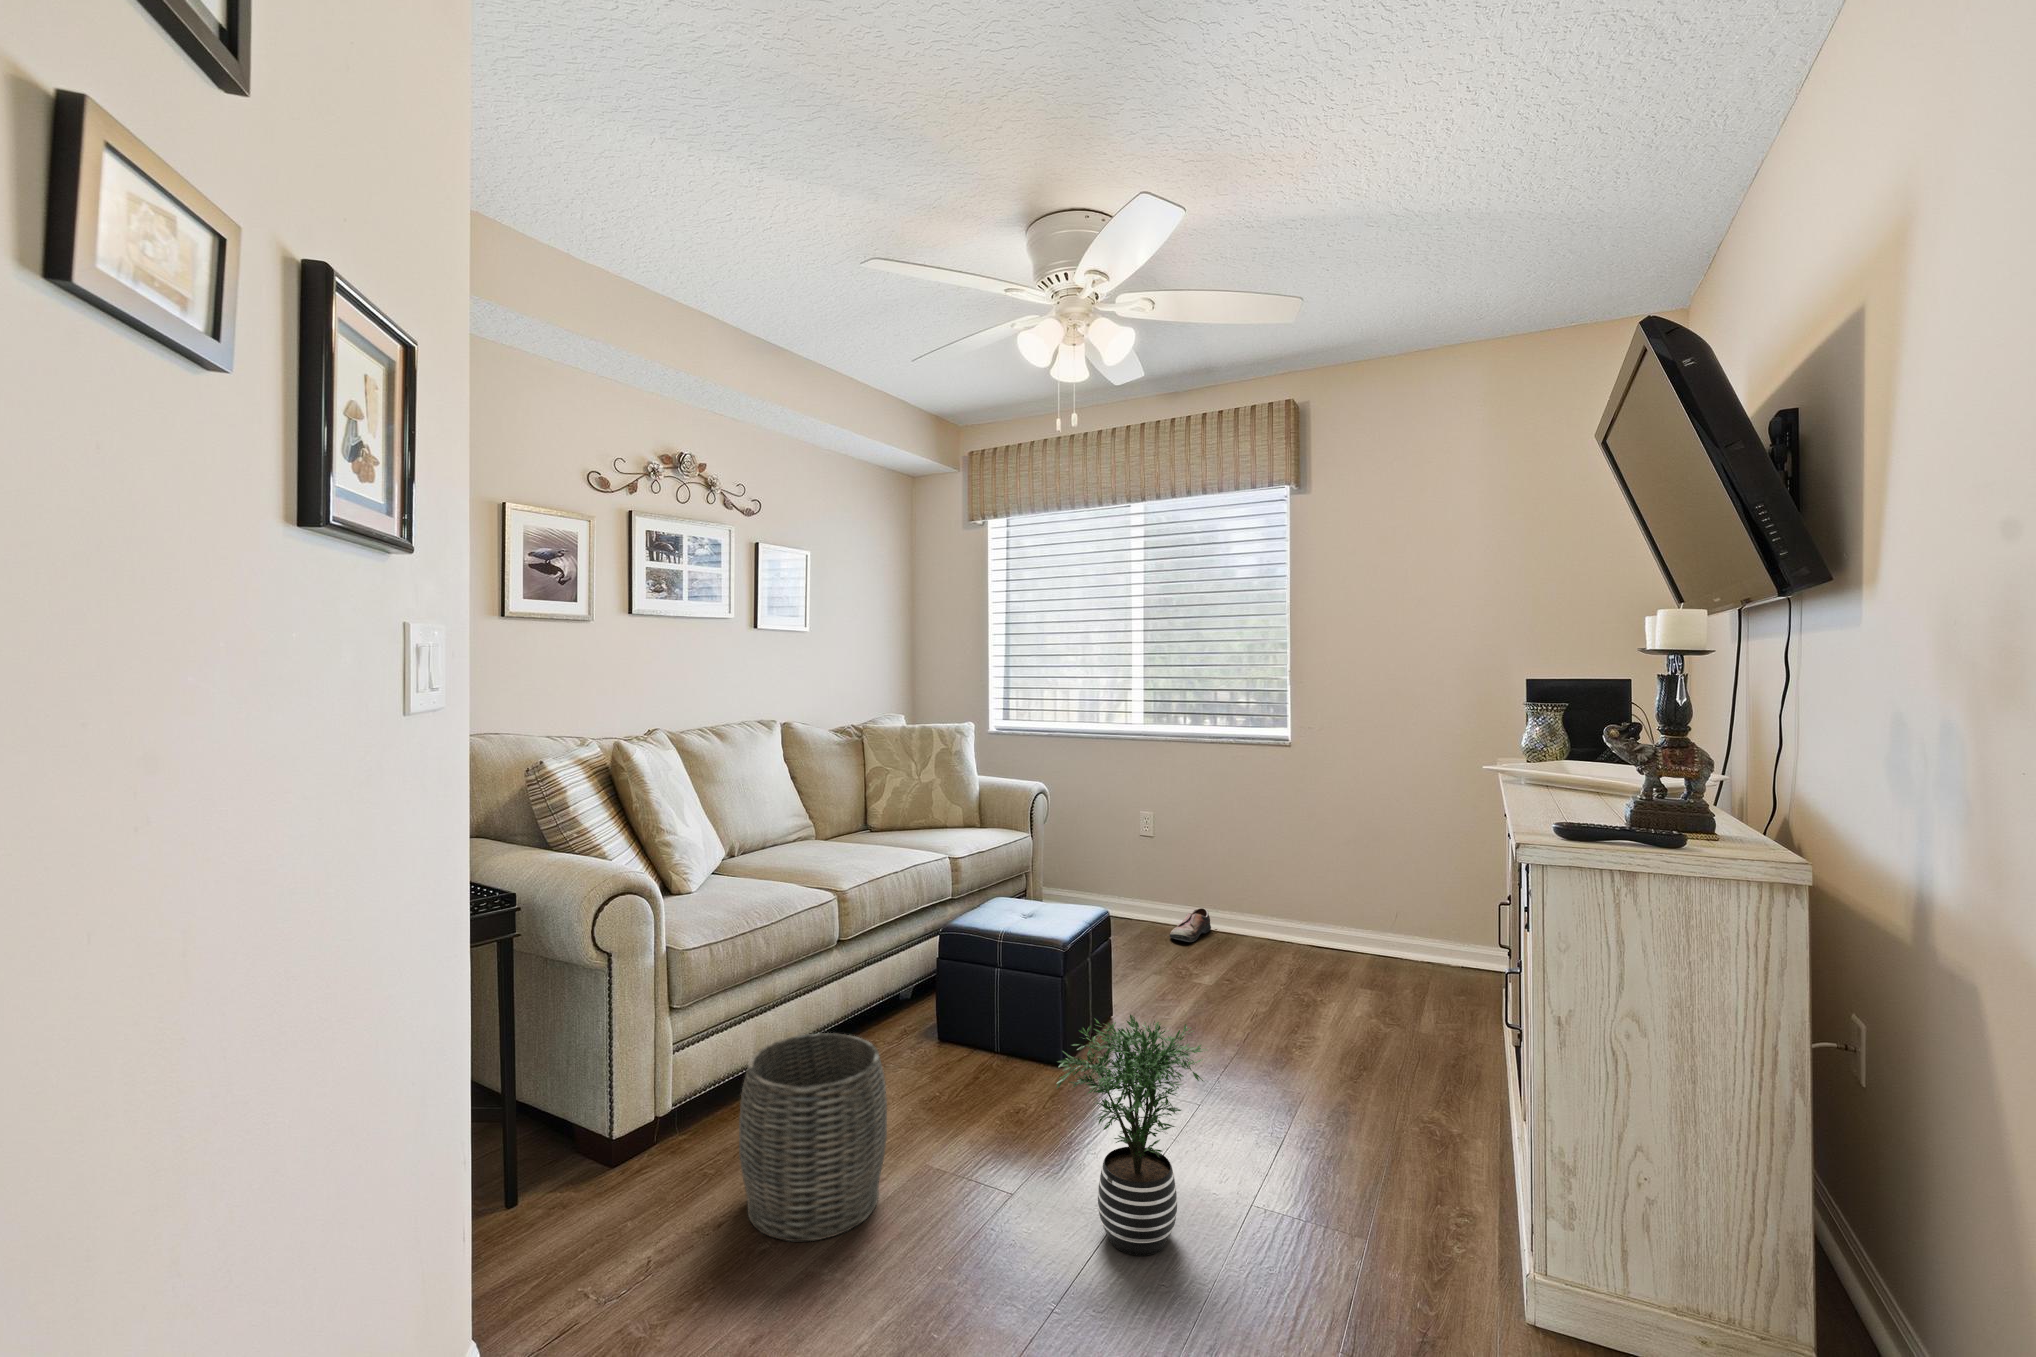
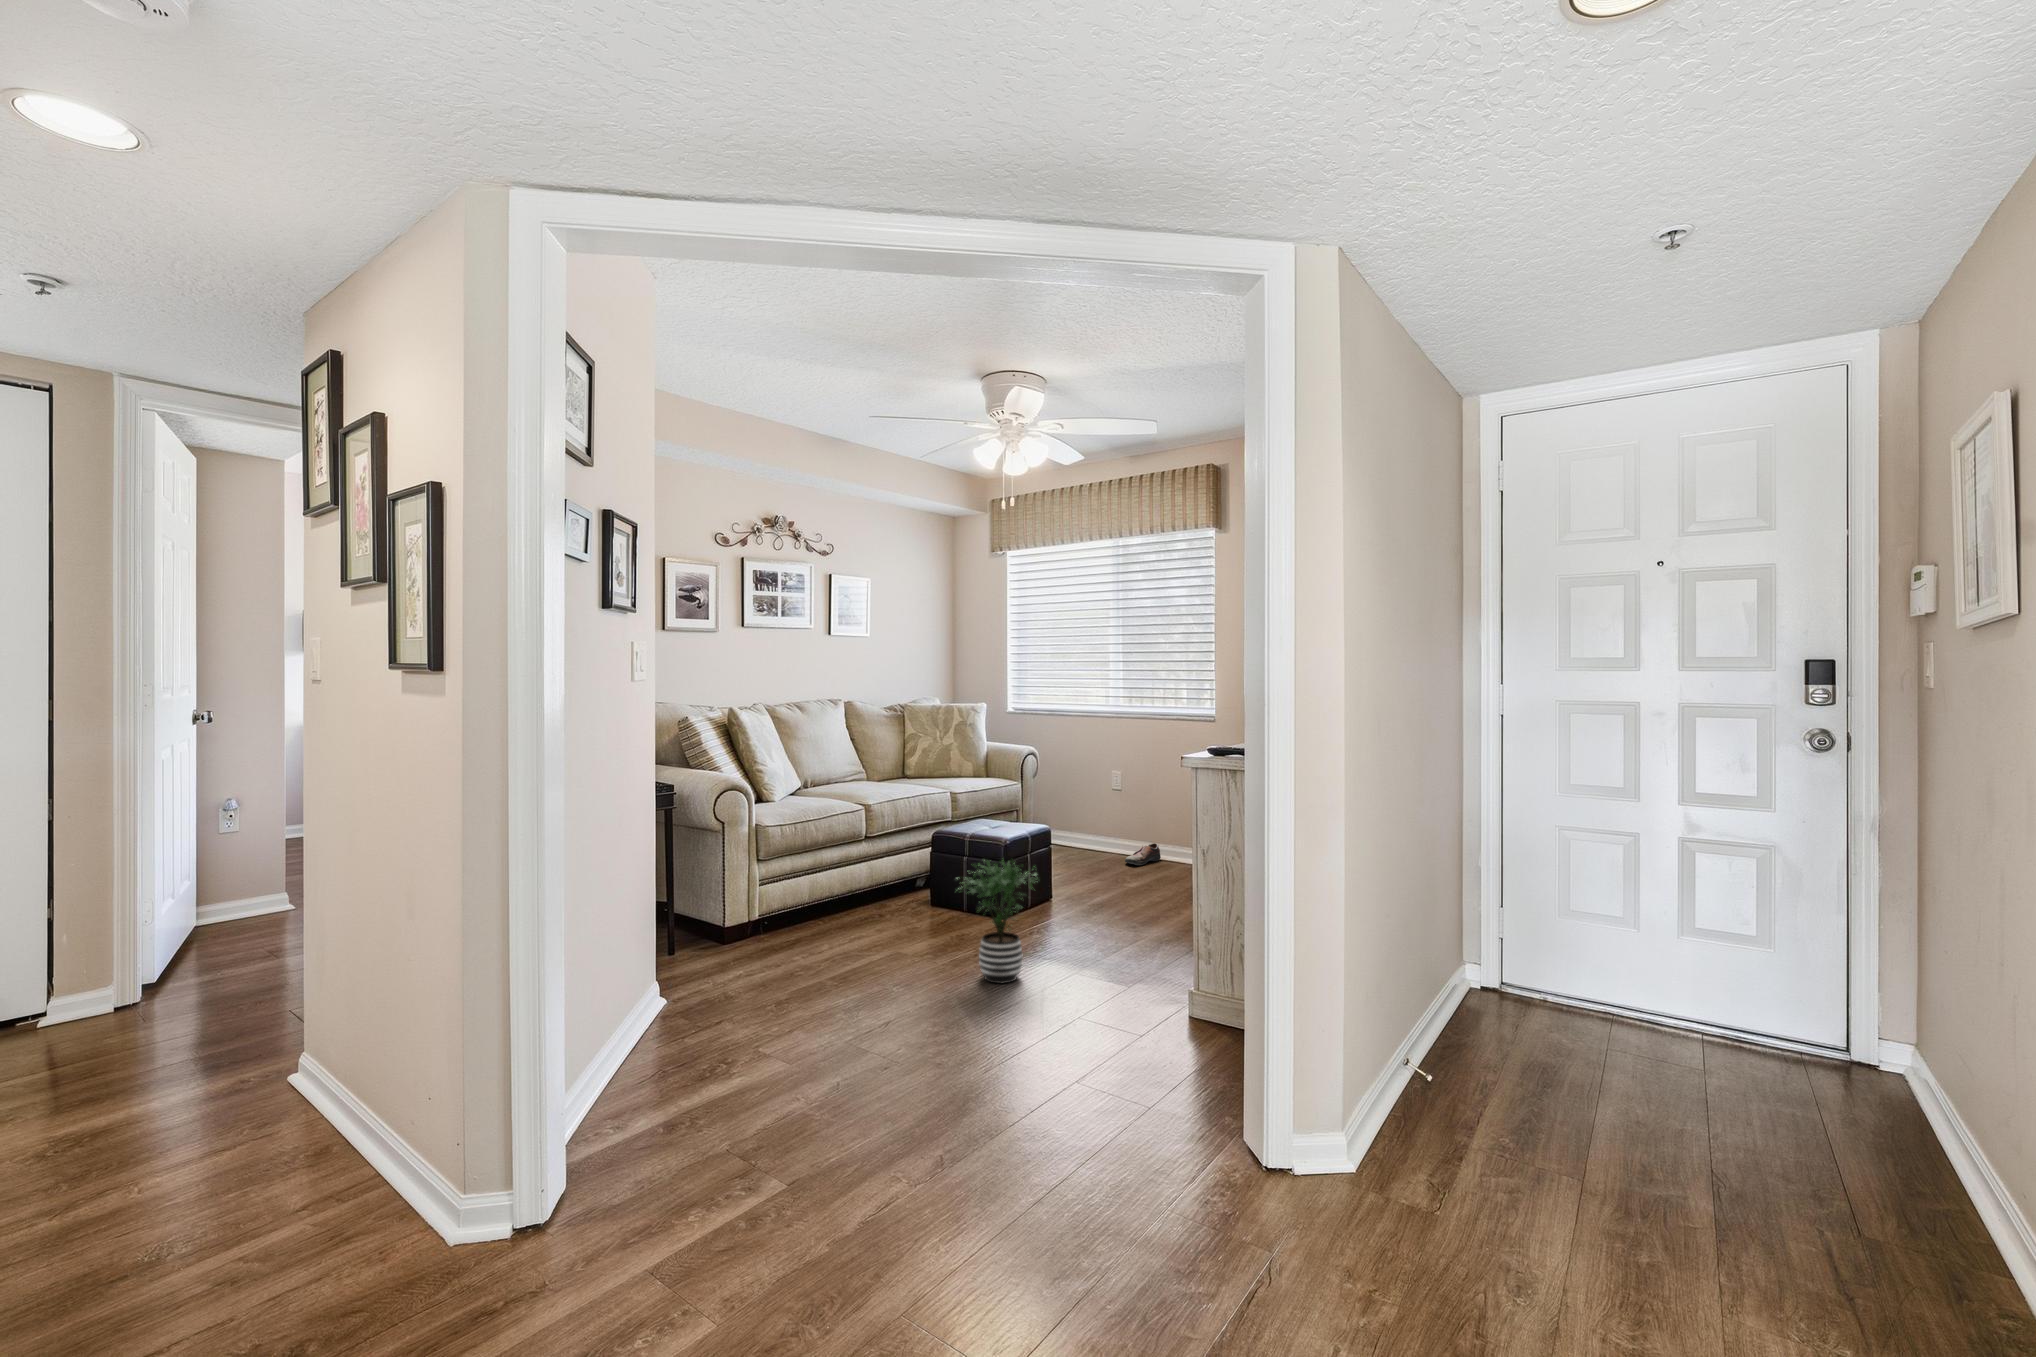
woven basket: present [739,1033,887,1241] -> none [790,872,872,971]

